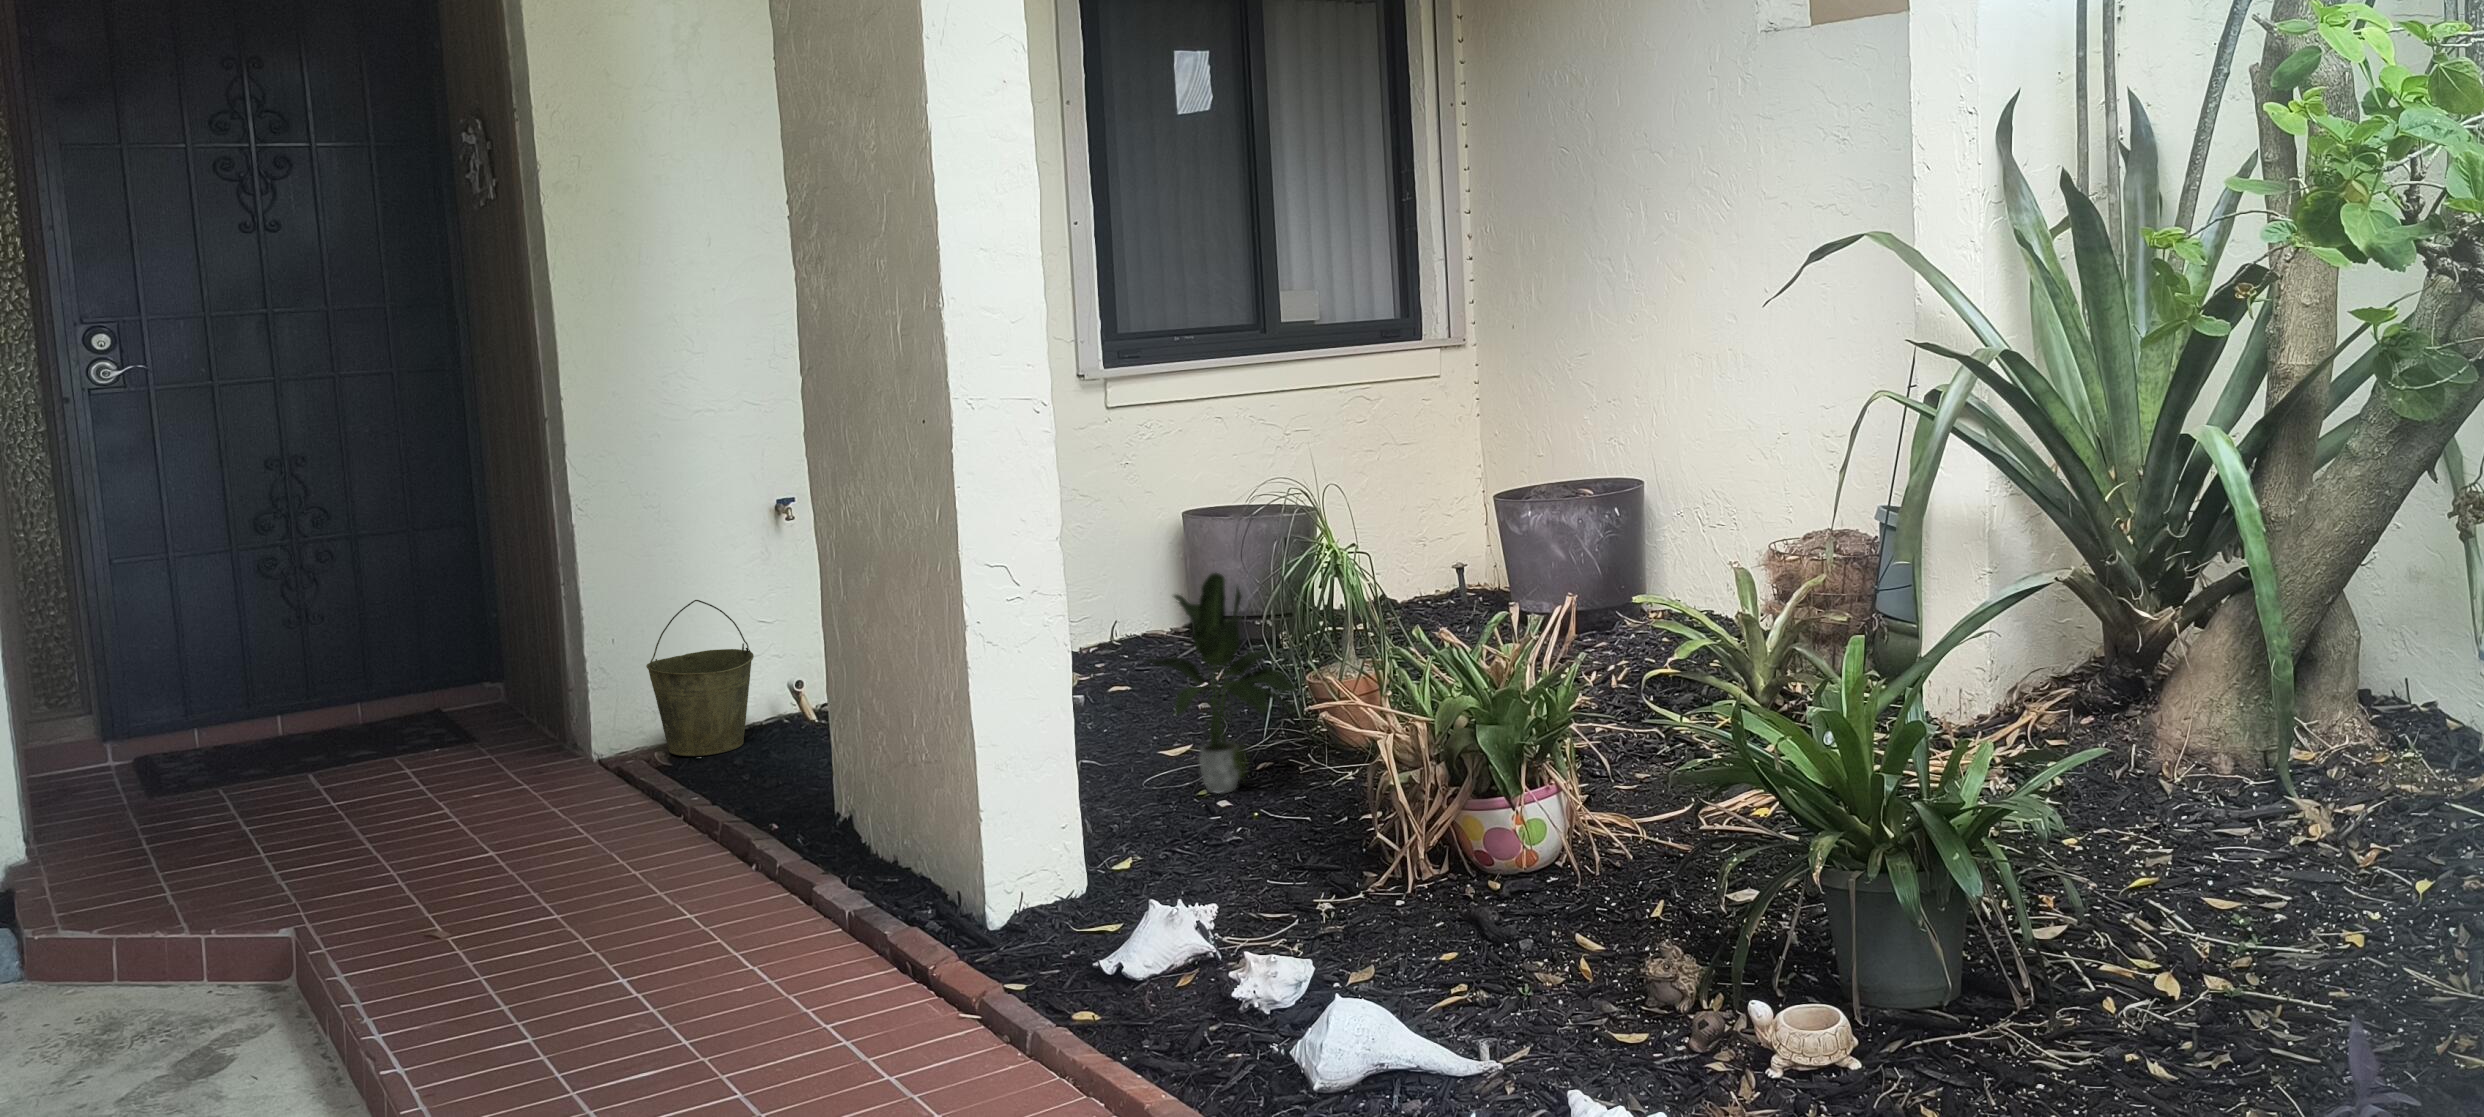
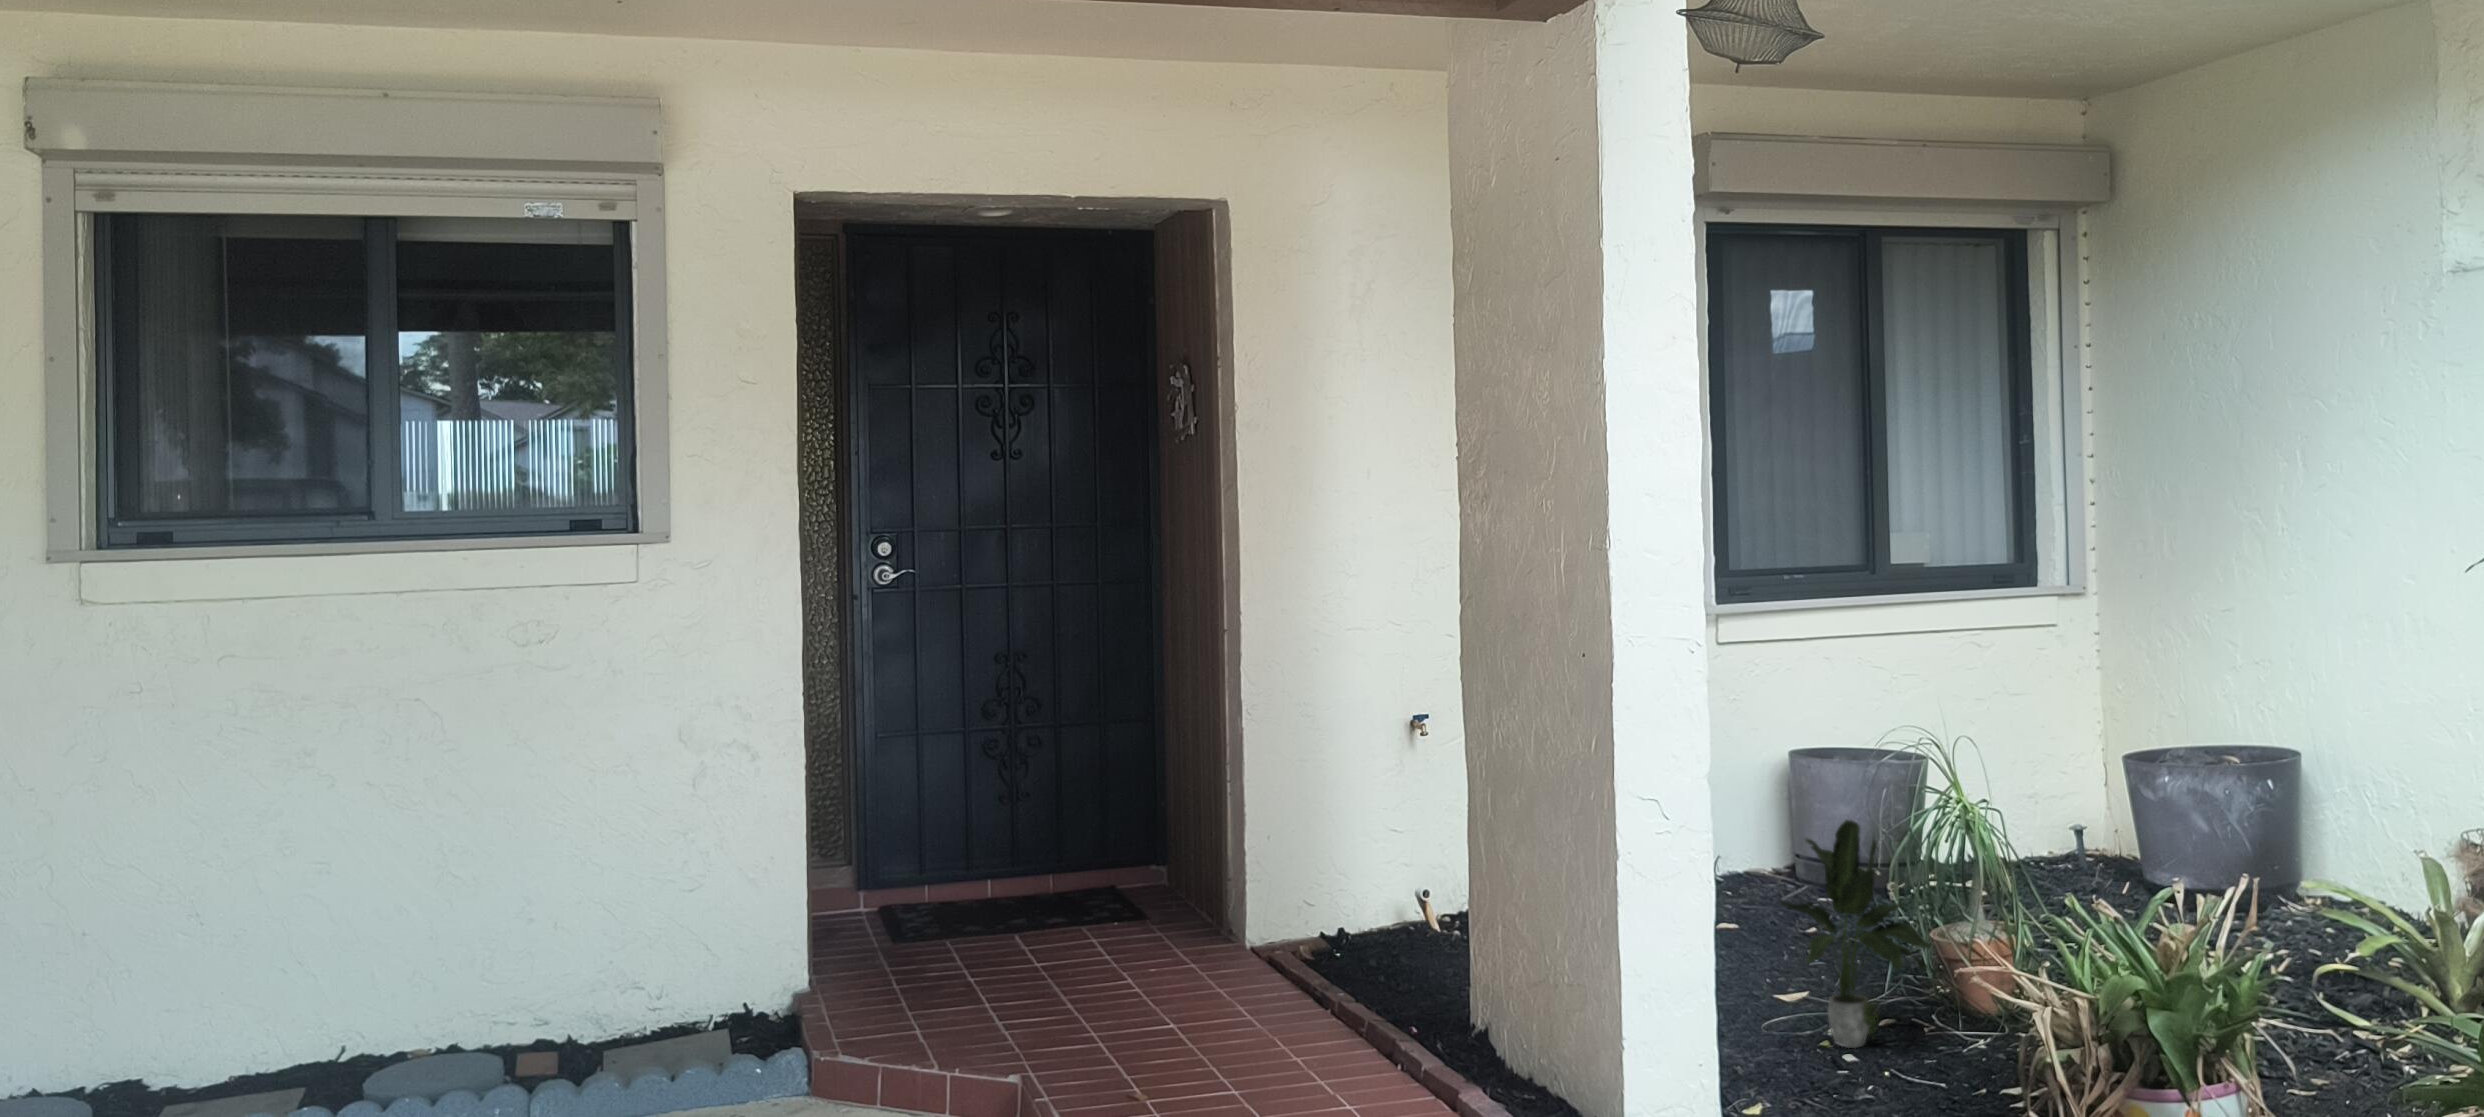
bucket: present [646,600,754,756] -> none [1298,805,1391,954]

